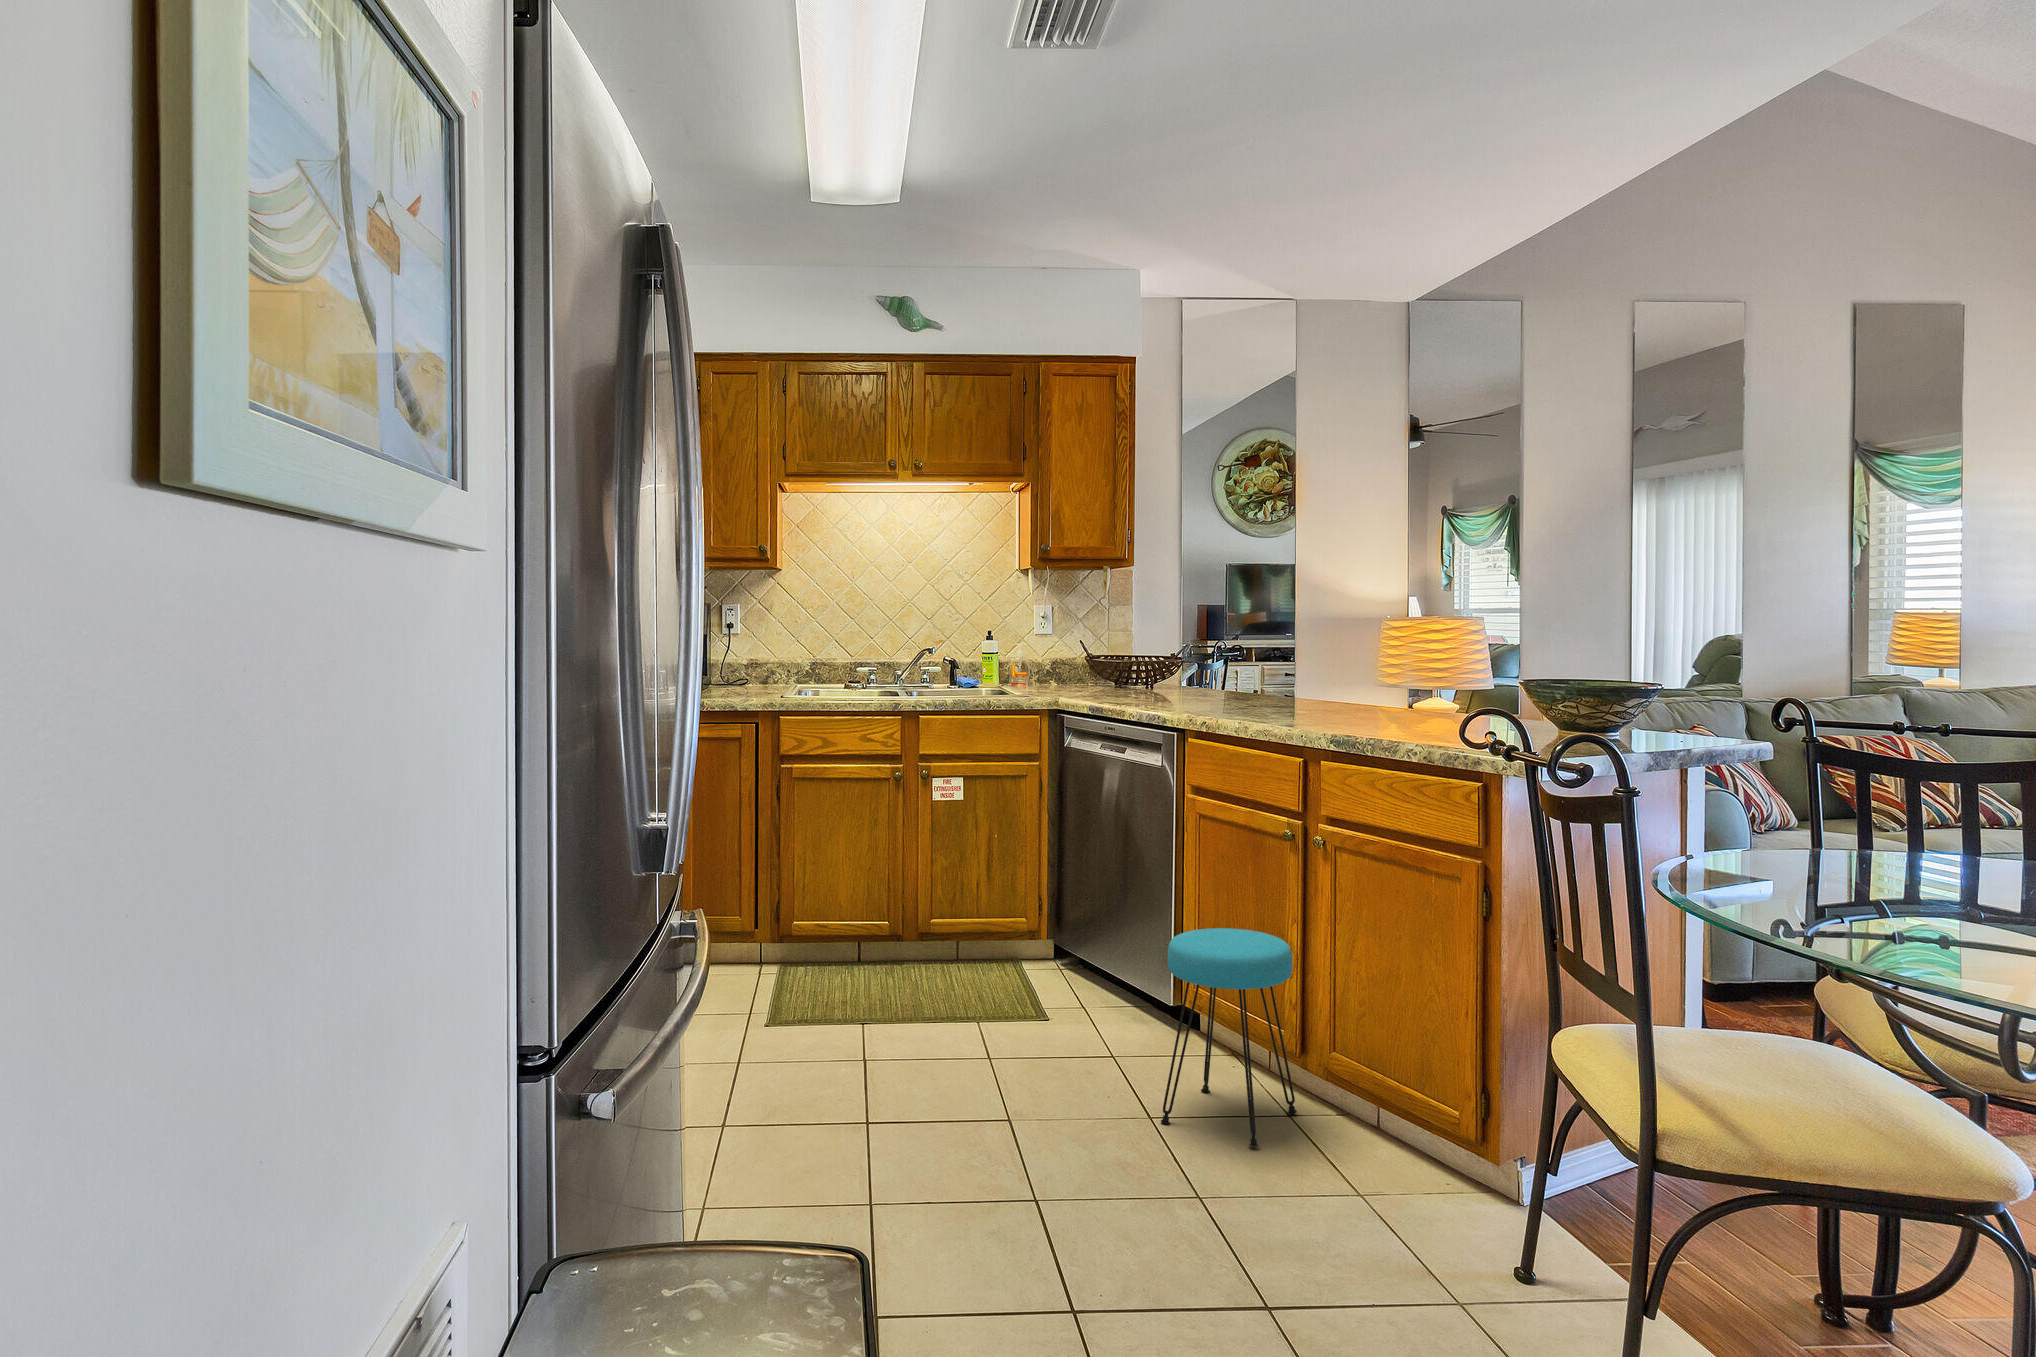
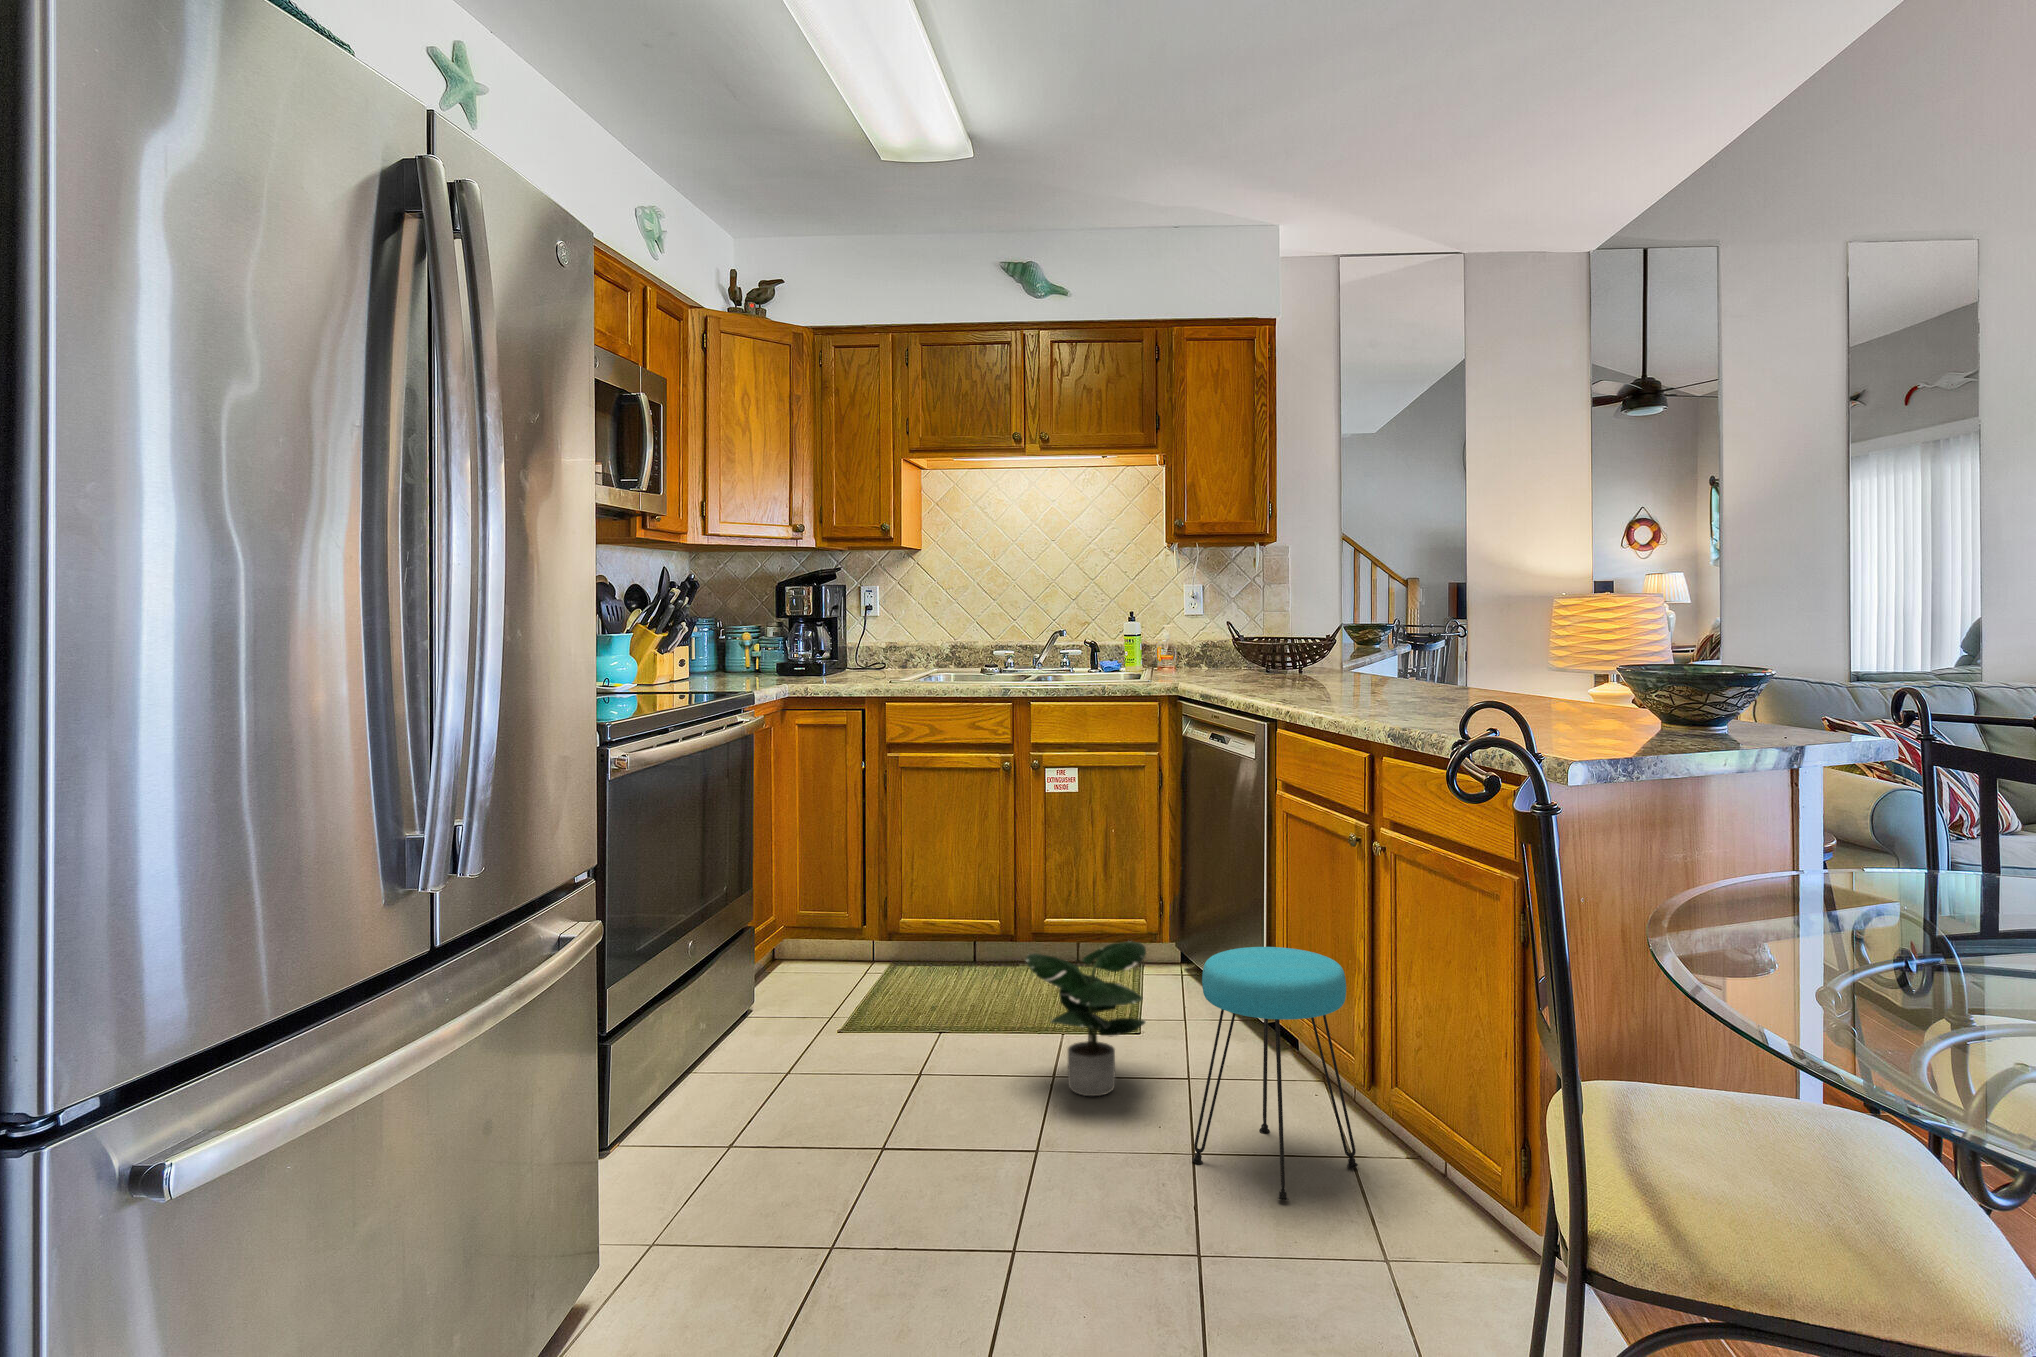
potted plant: none [978,932,1094,1076] -> present [1026,941,1146,1096]

